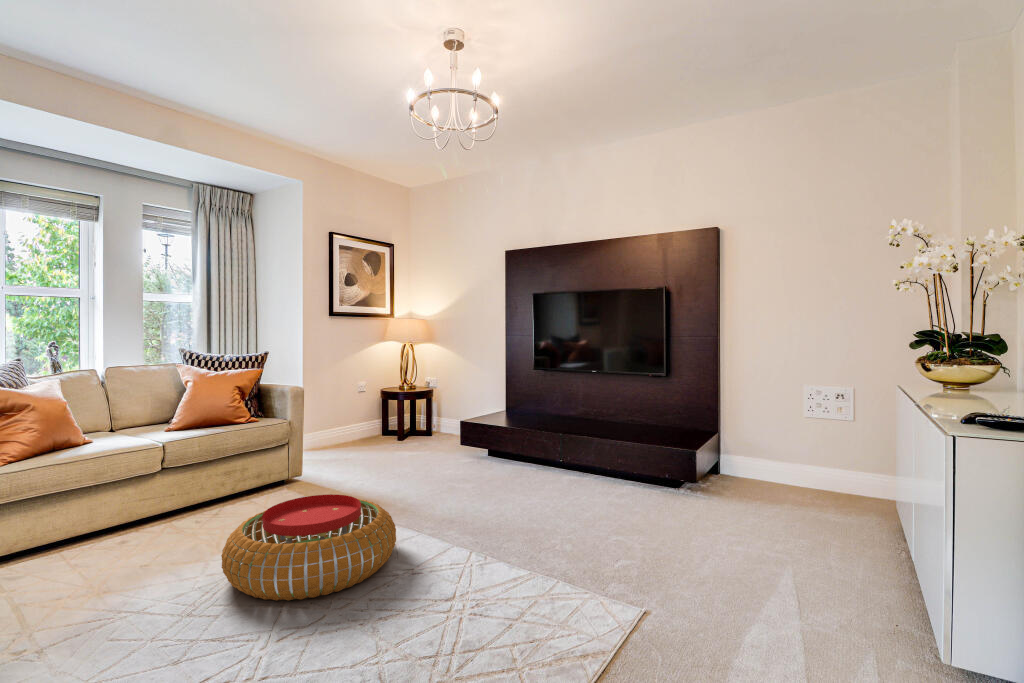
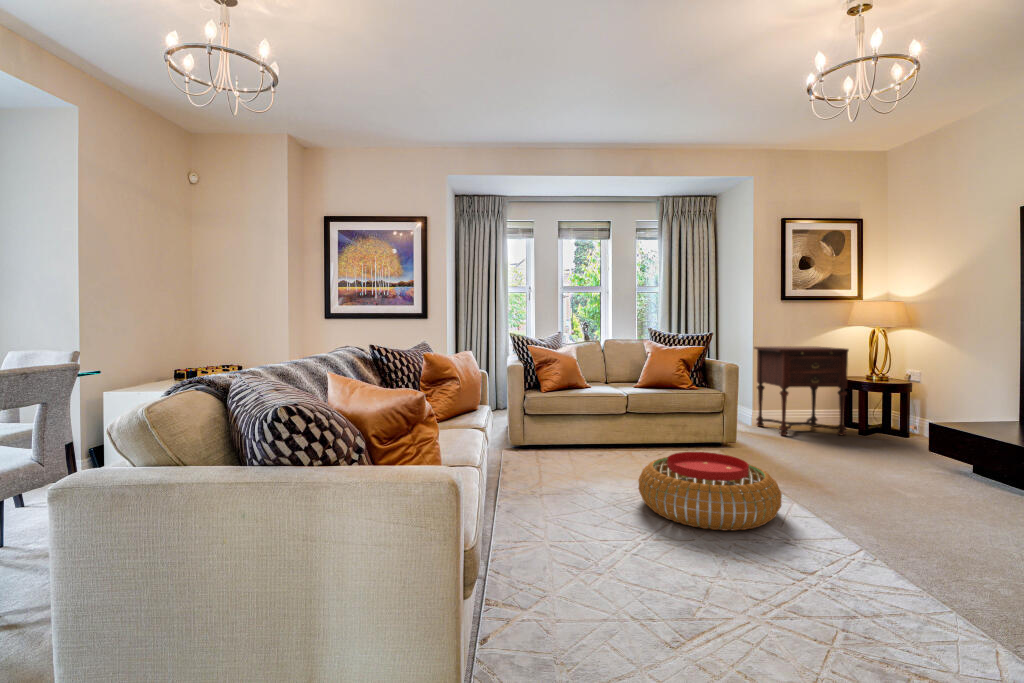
side table: none [304,362,392,455] -> present [754,346,849,436]

